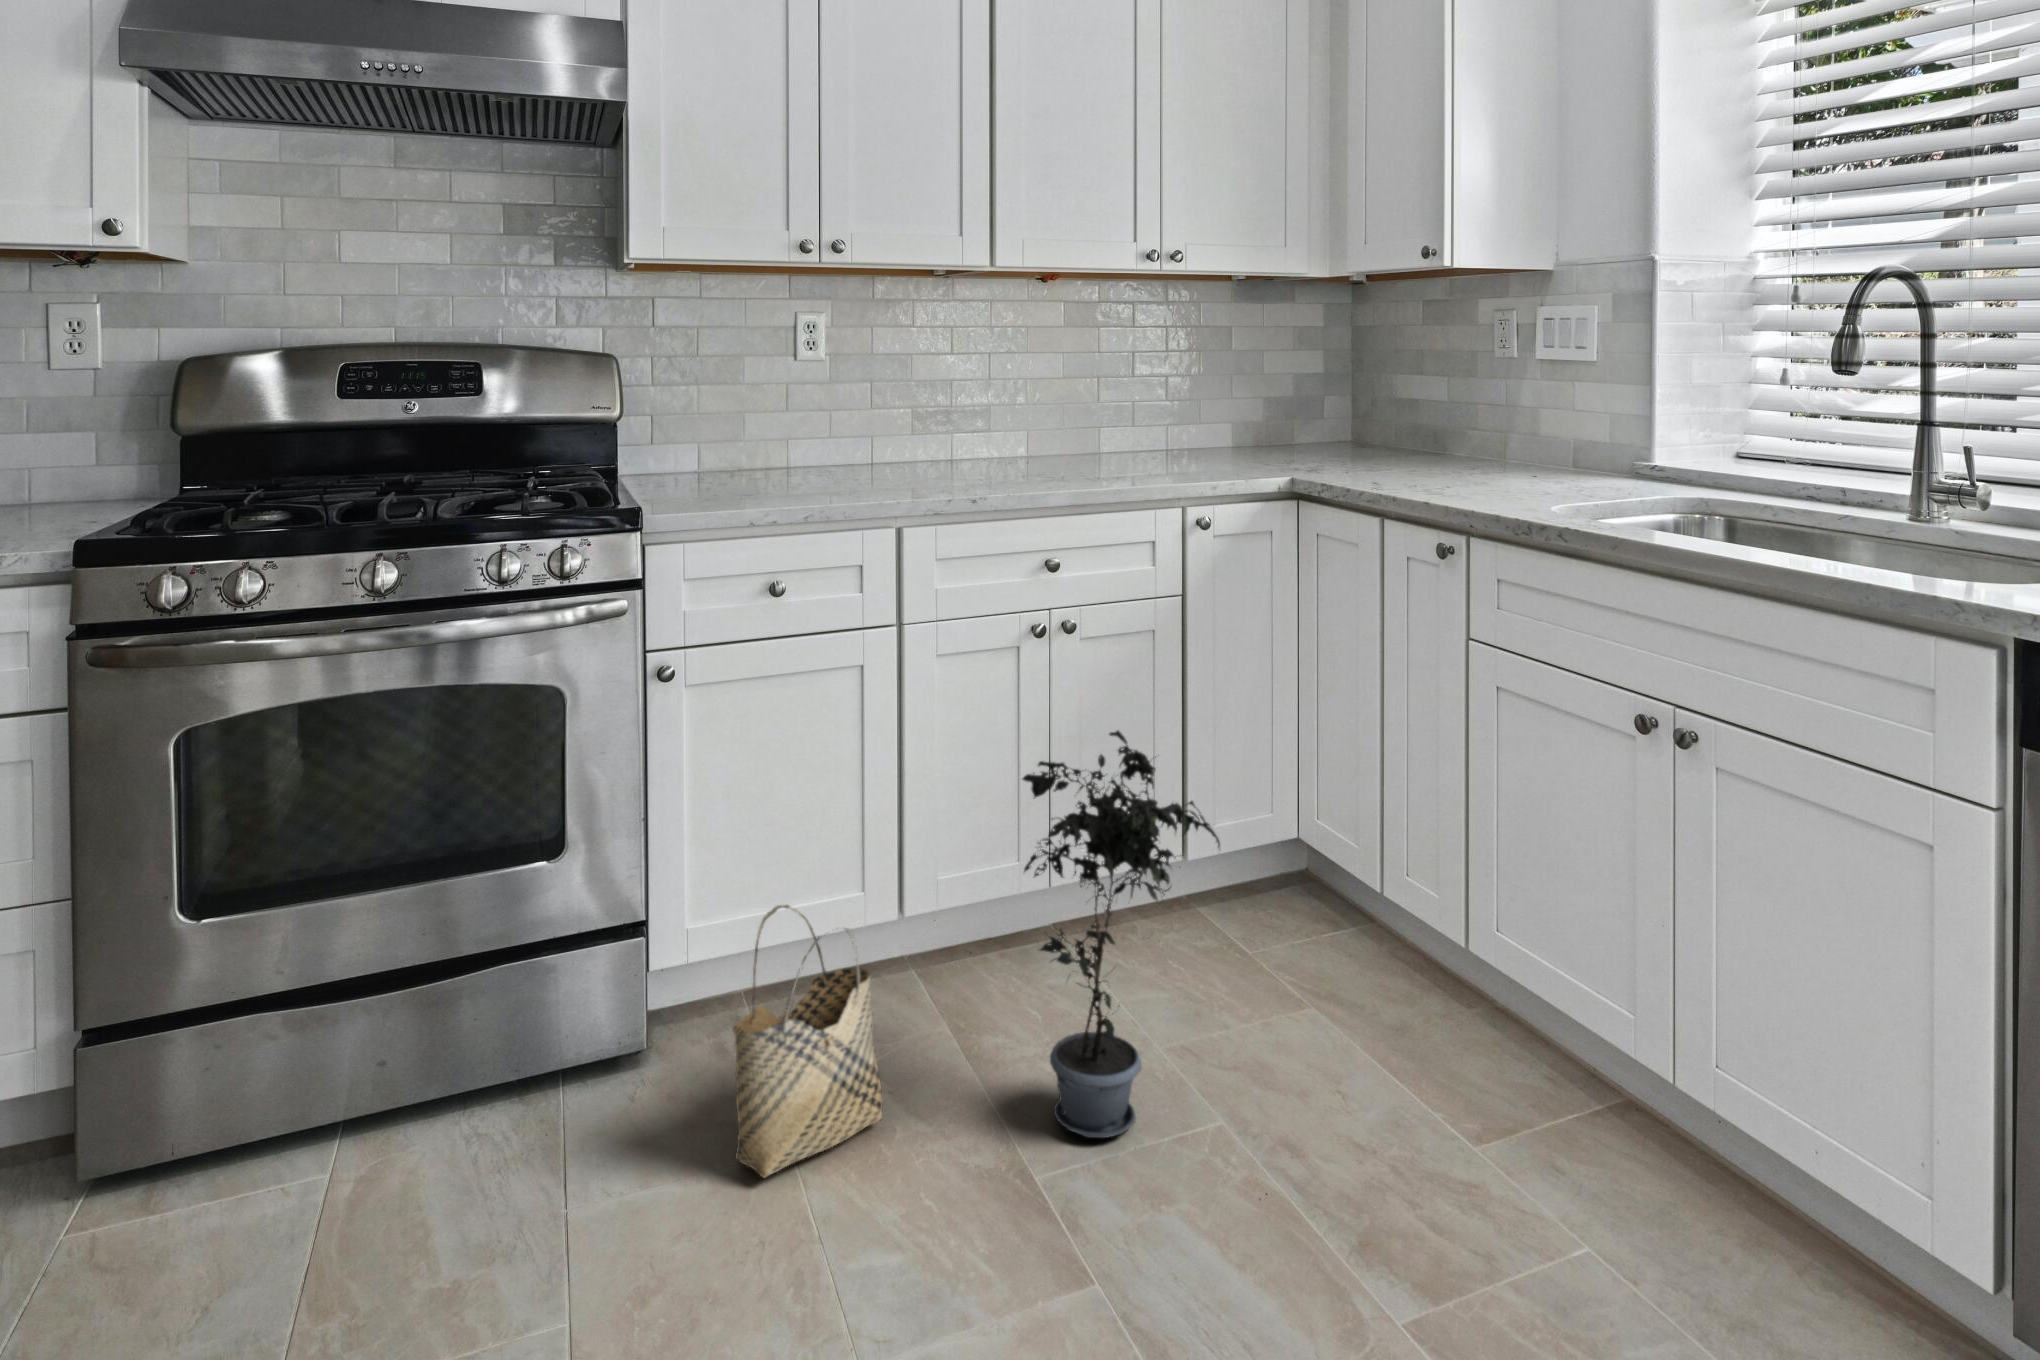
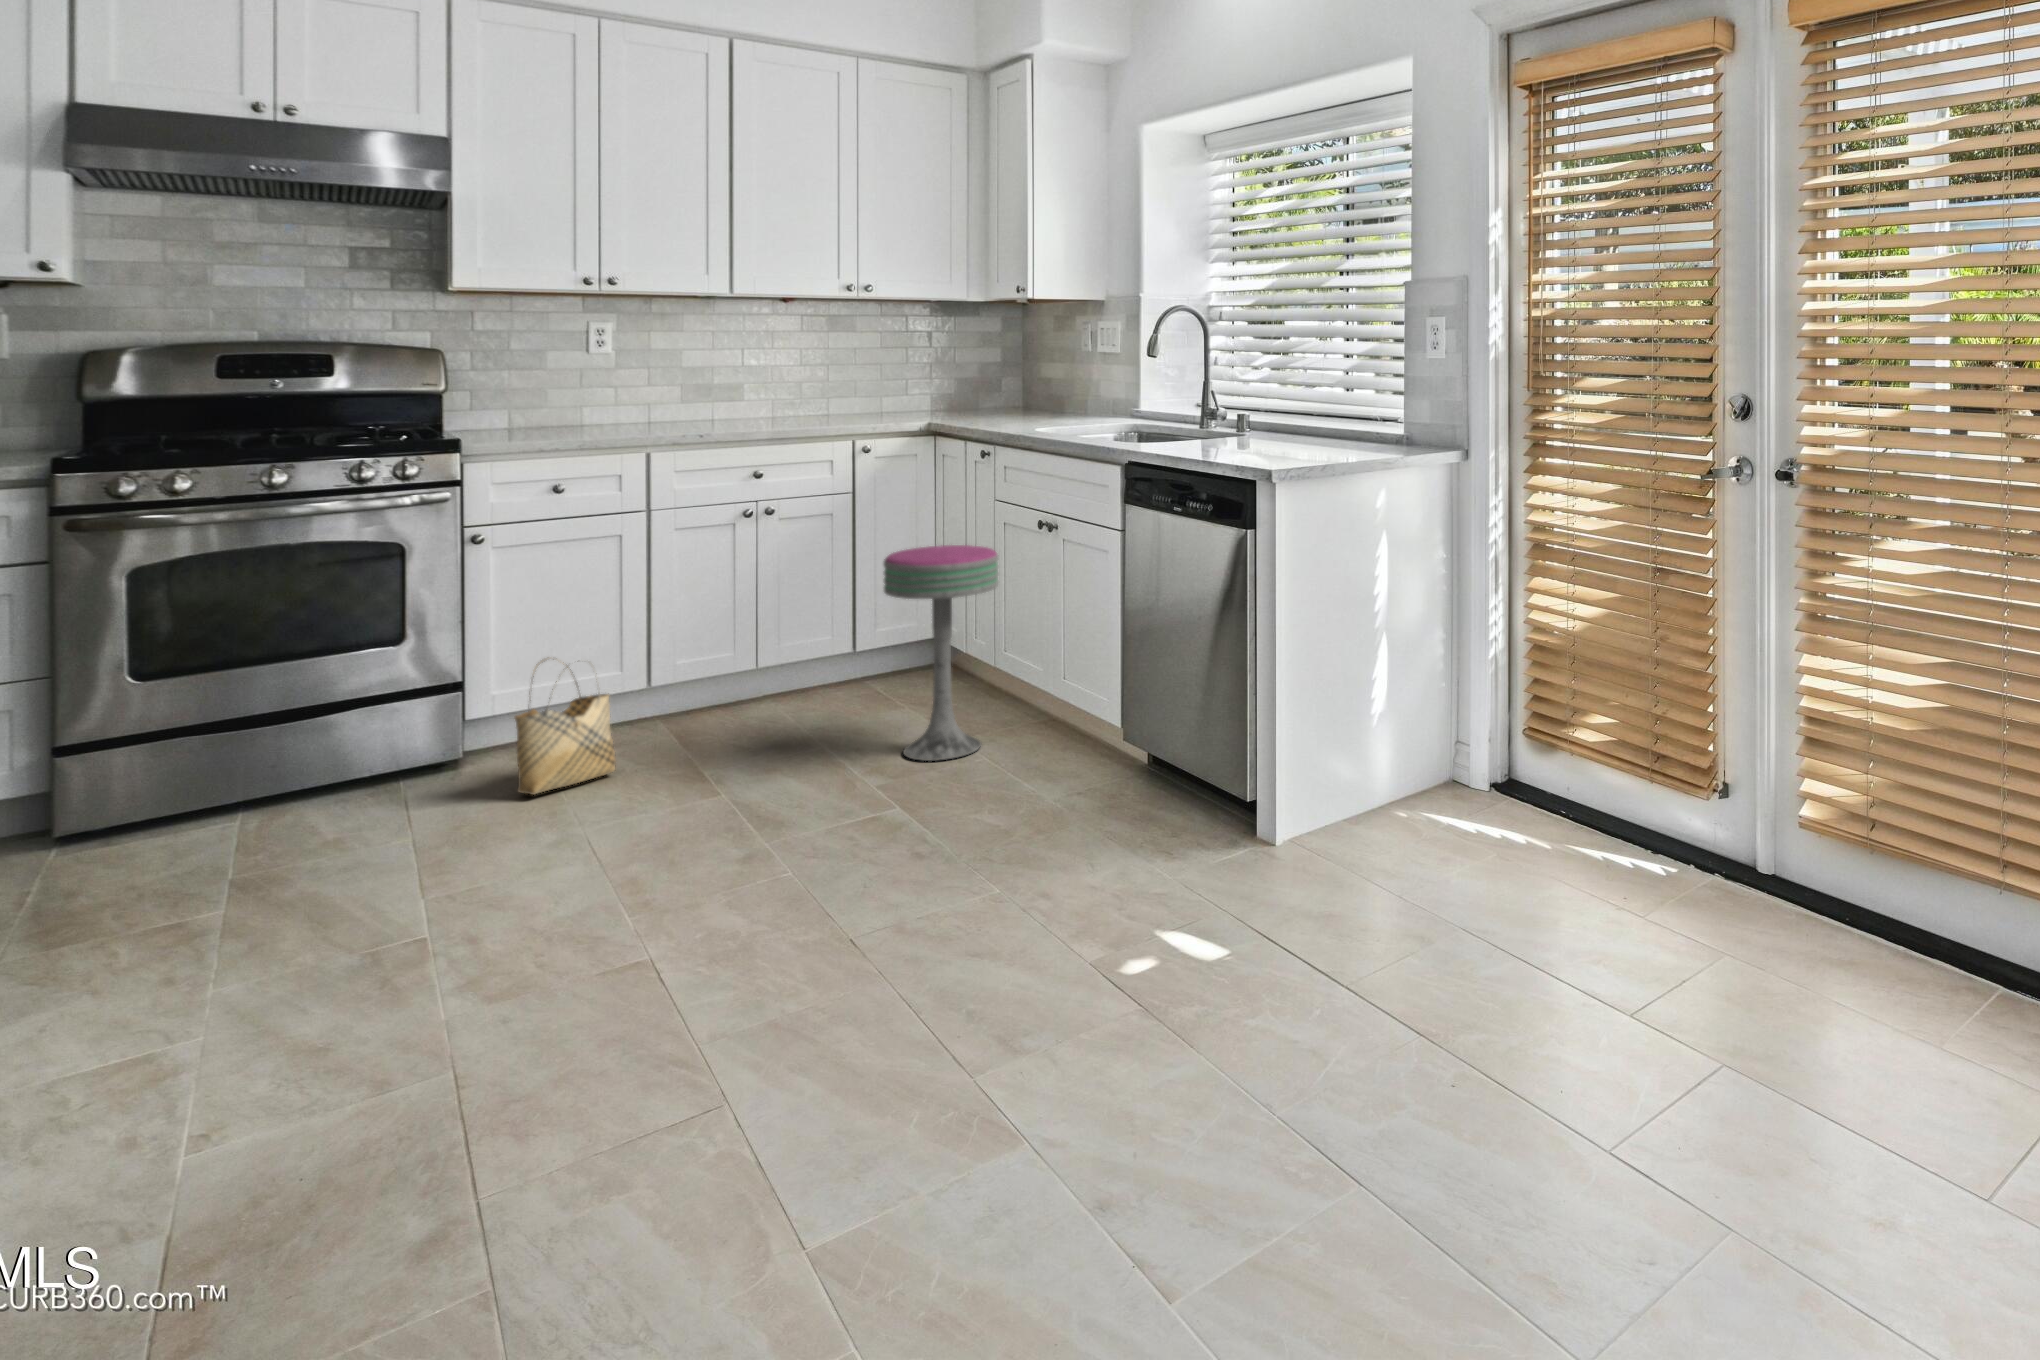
potted plant: present [1023,731,1220,1138] -> none [700,551,809,766]
bar stool: none [1340,733,1562,1188] -> present [884,545,999,761]

